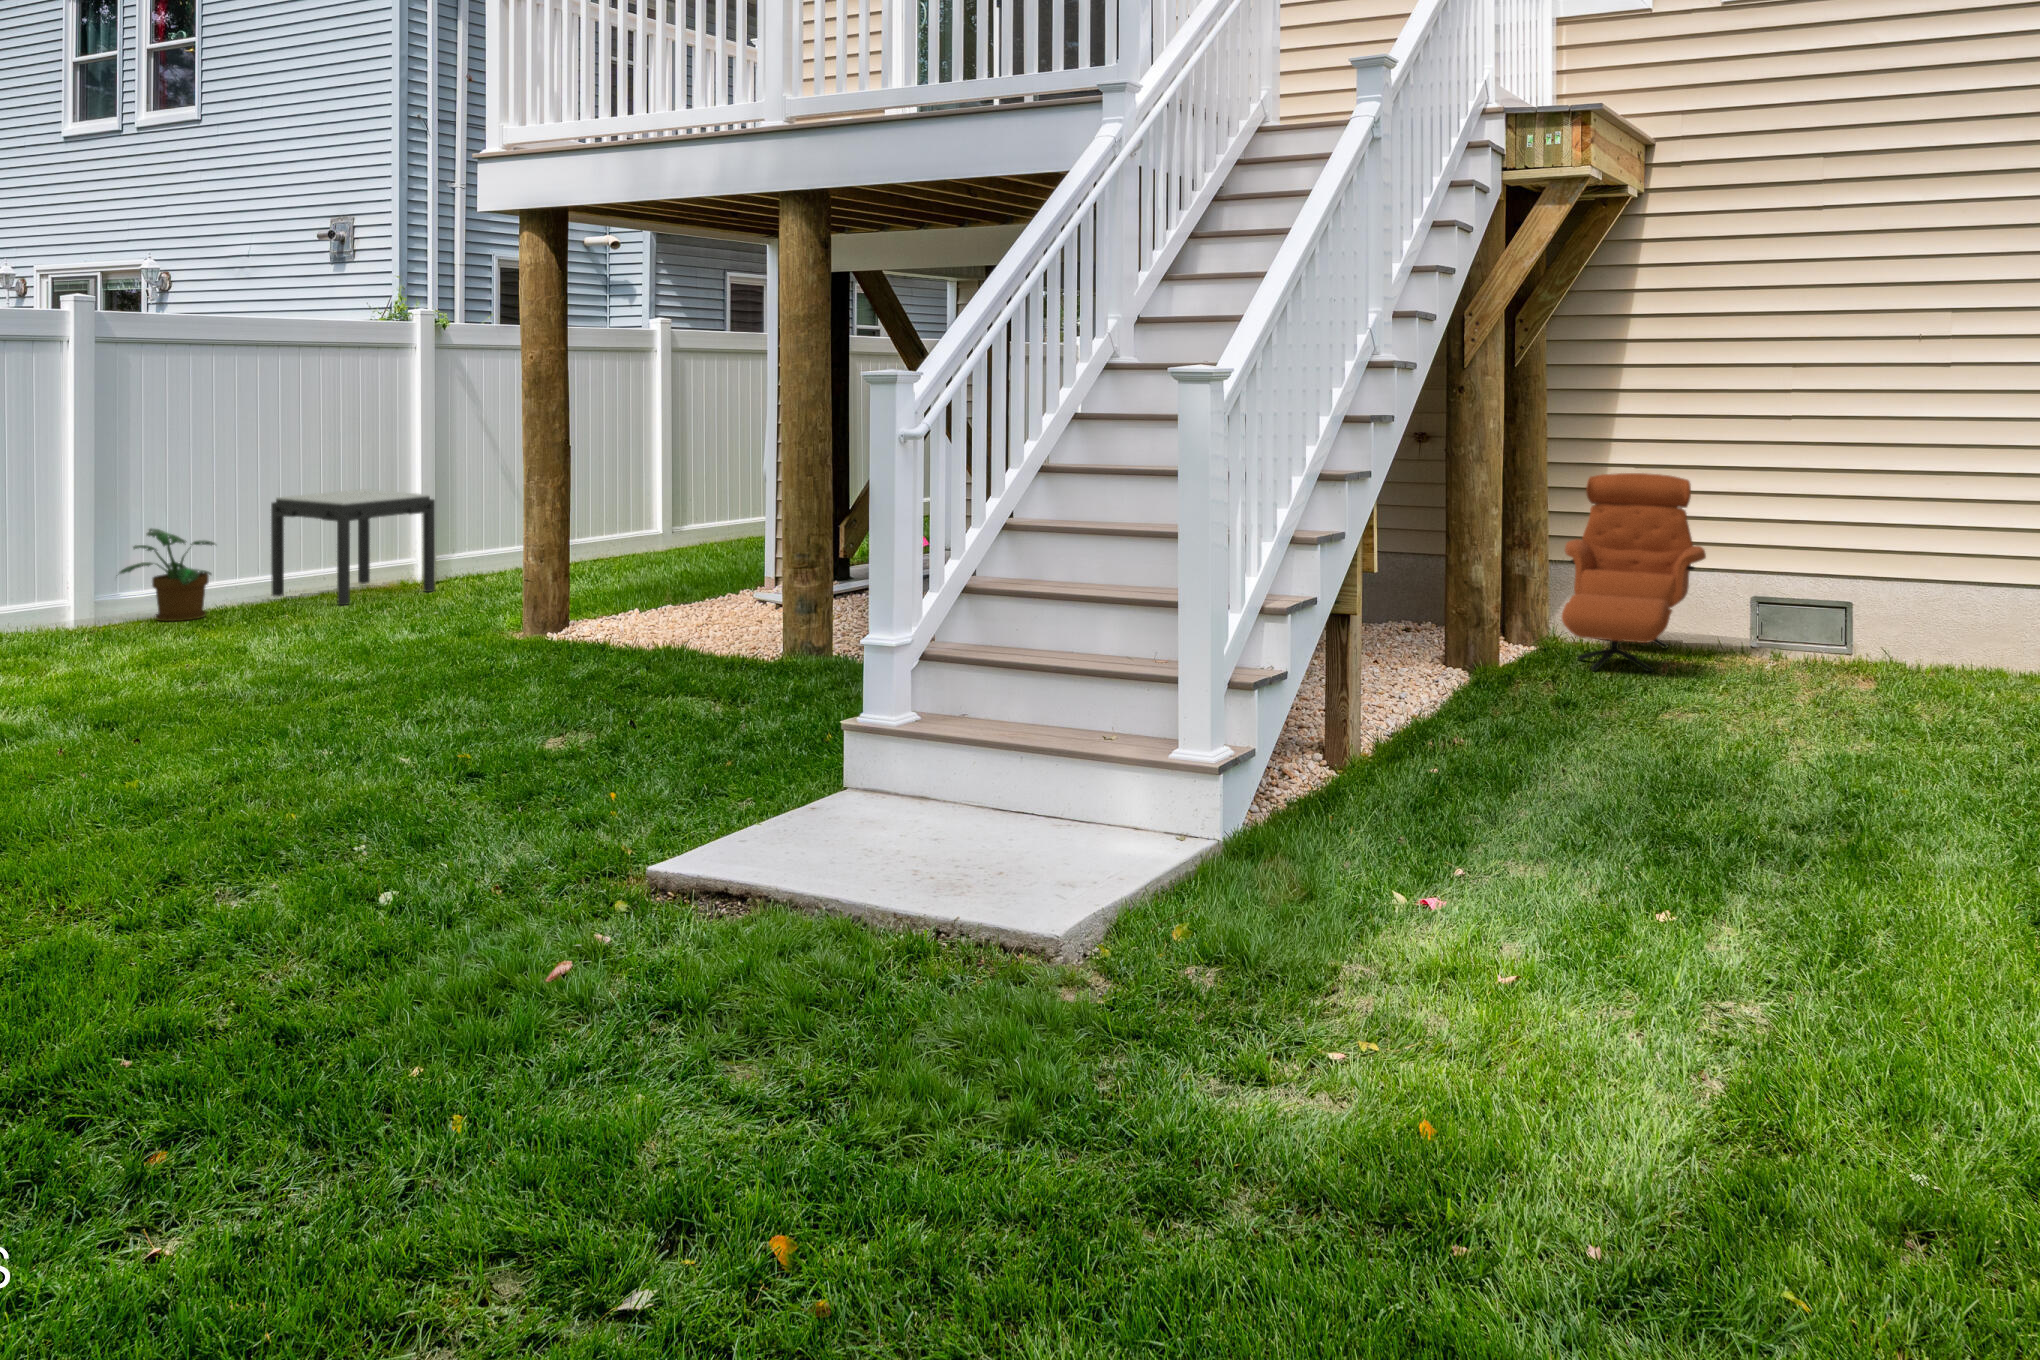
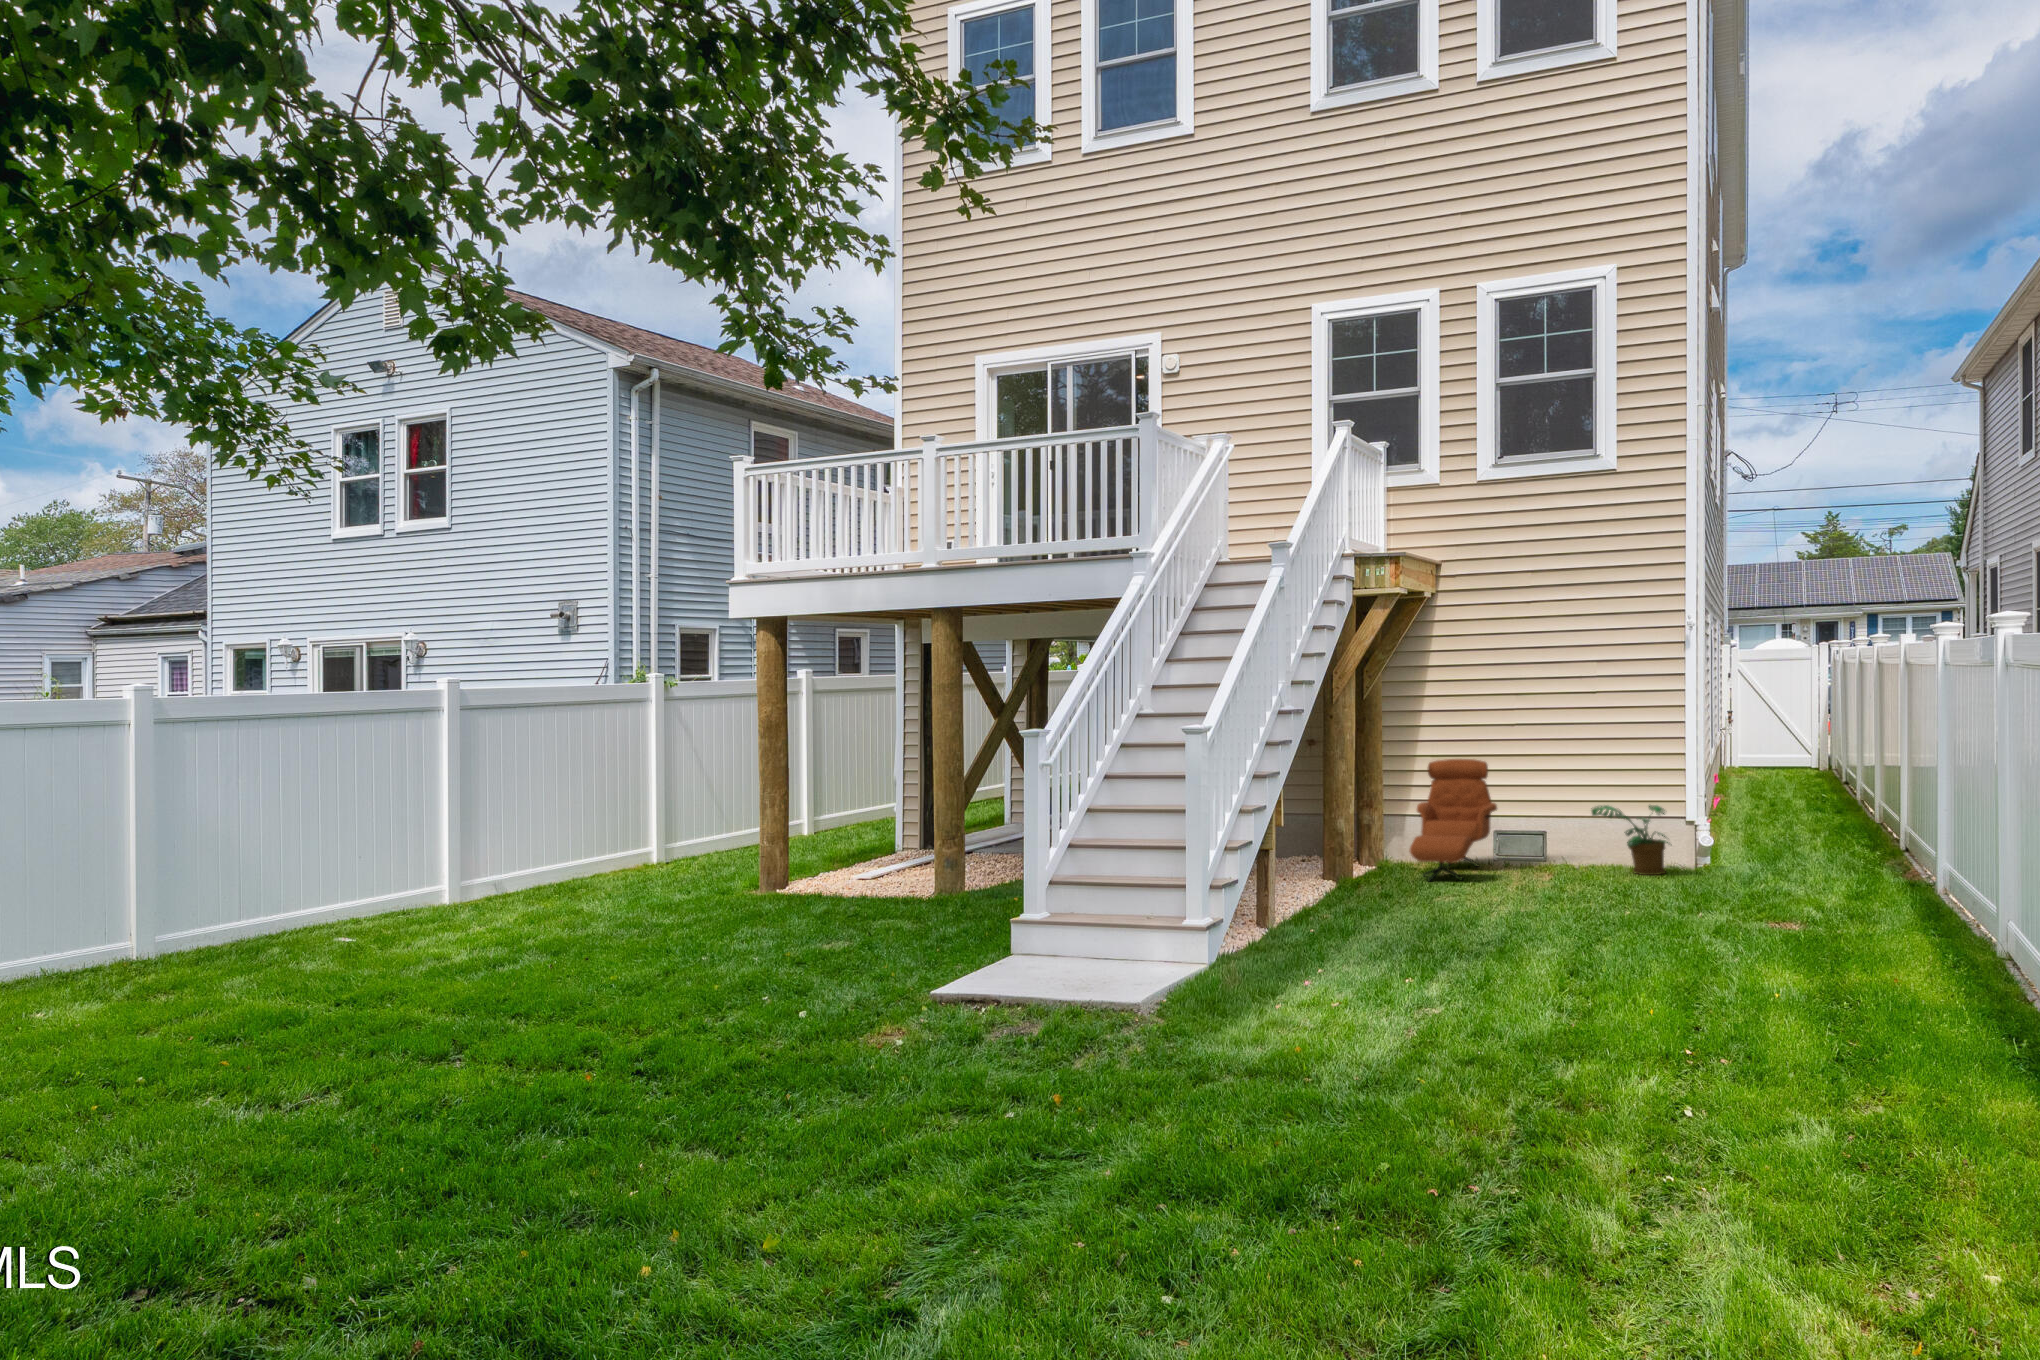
side table: present [271,489,435,605] -> none [593,806,699,884]
potted plant: present [118,529,215,621] -> present [1591,805,1668,875]

